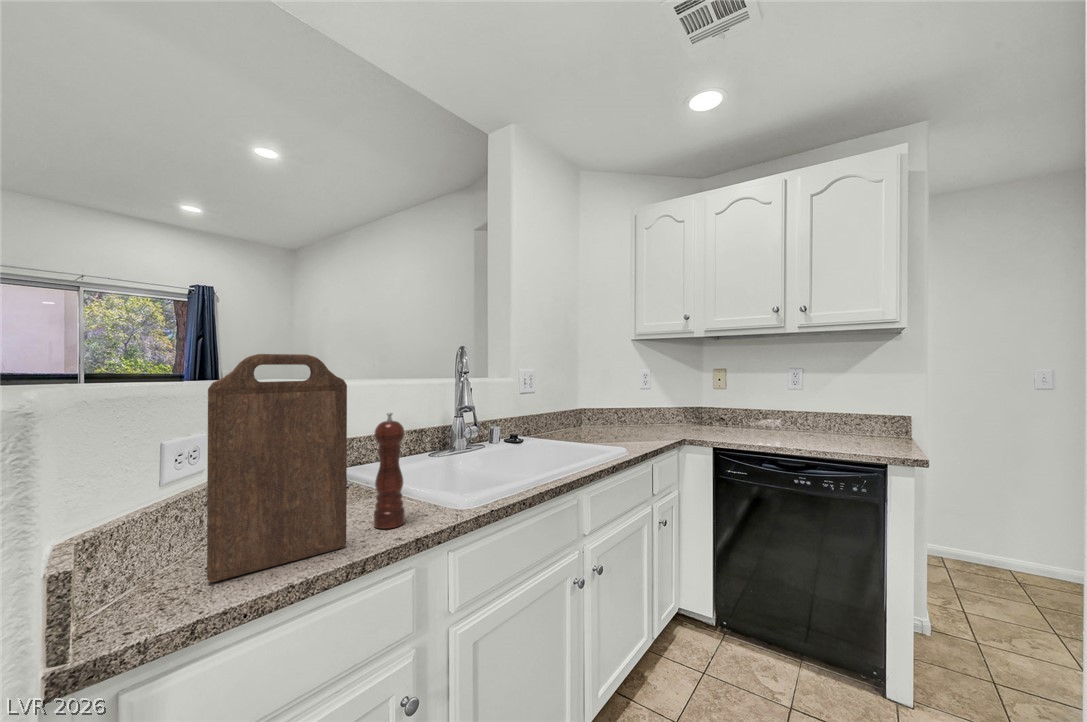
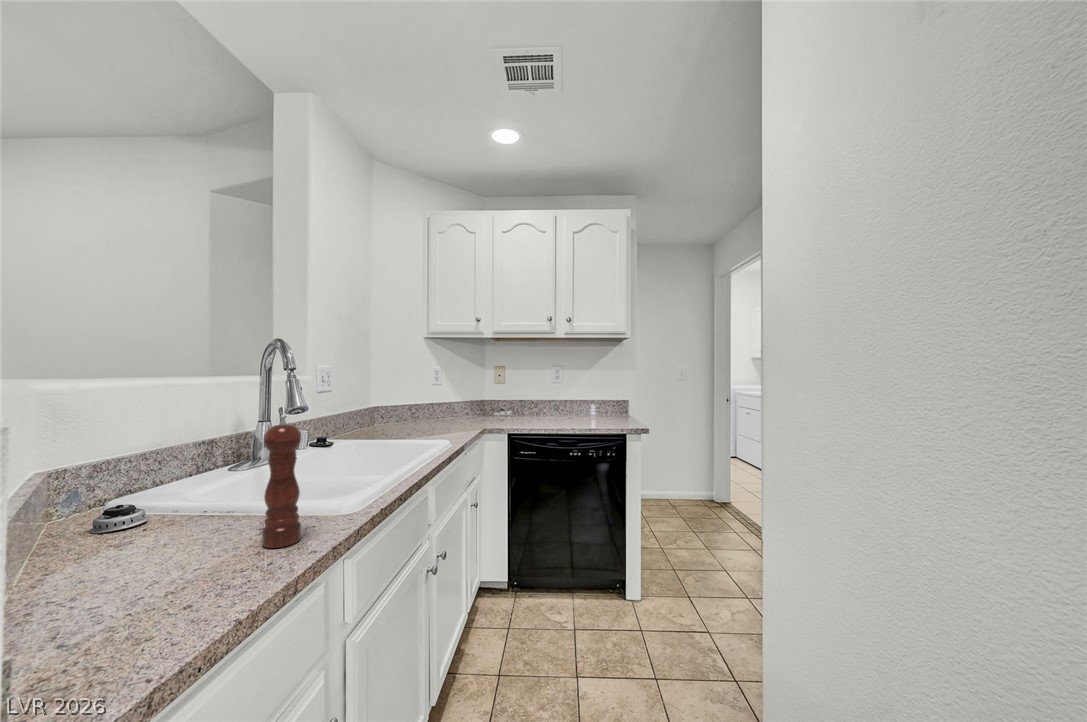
cutting board: present [207,354,347,582] -> none [93,345,260,653]

